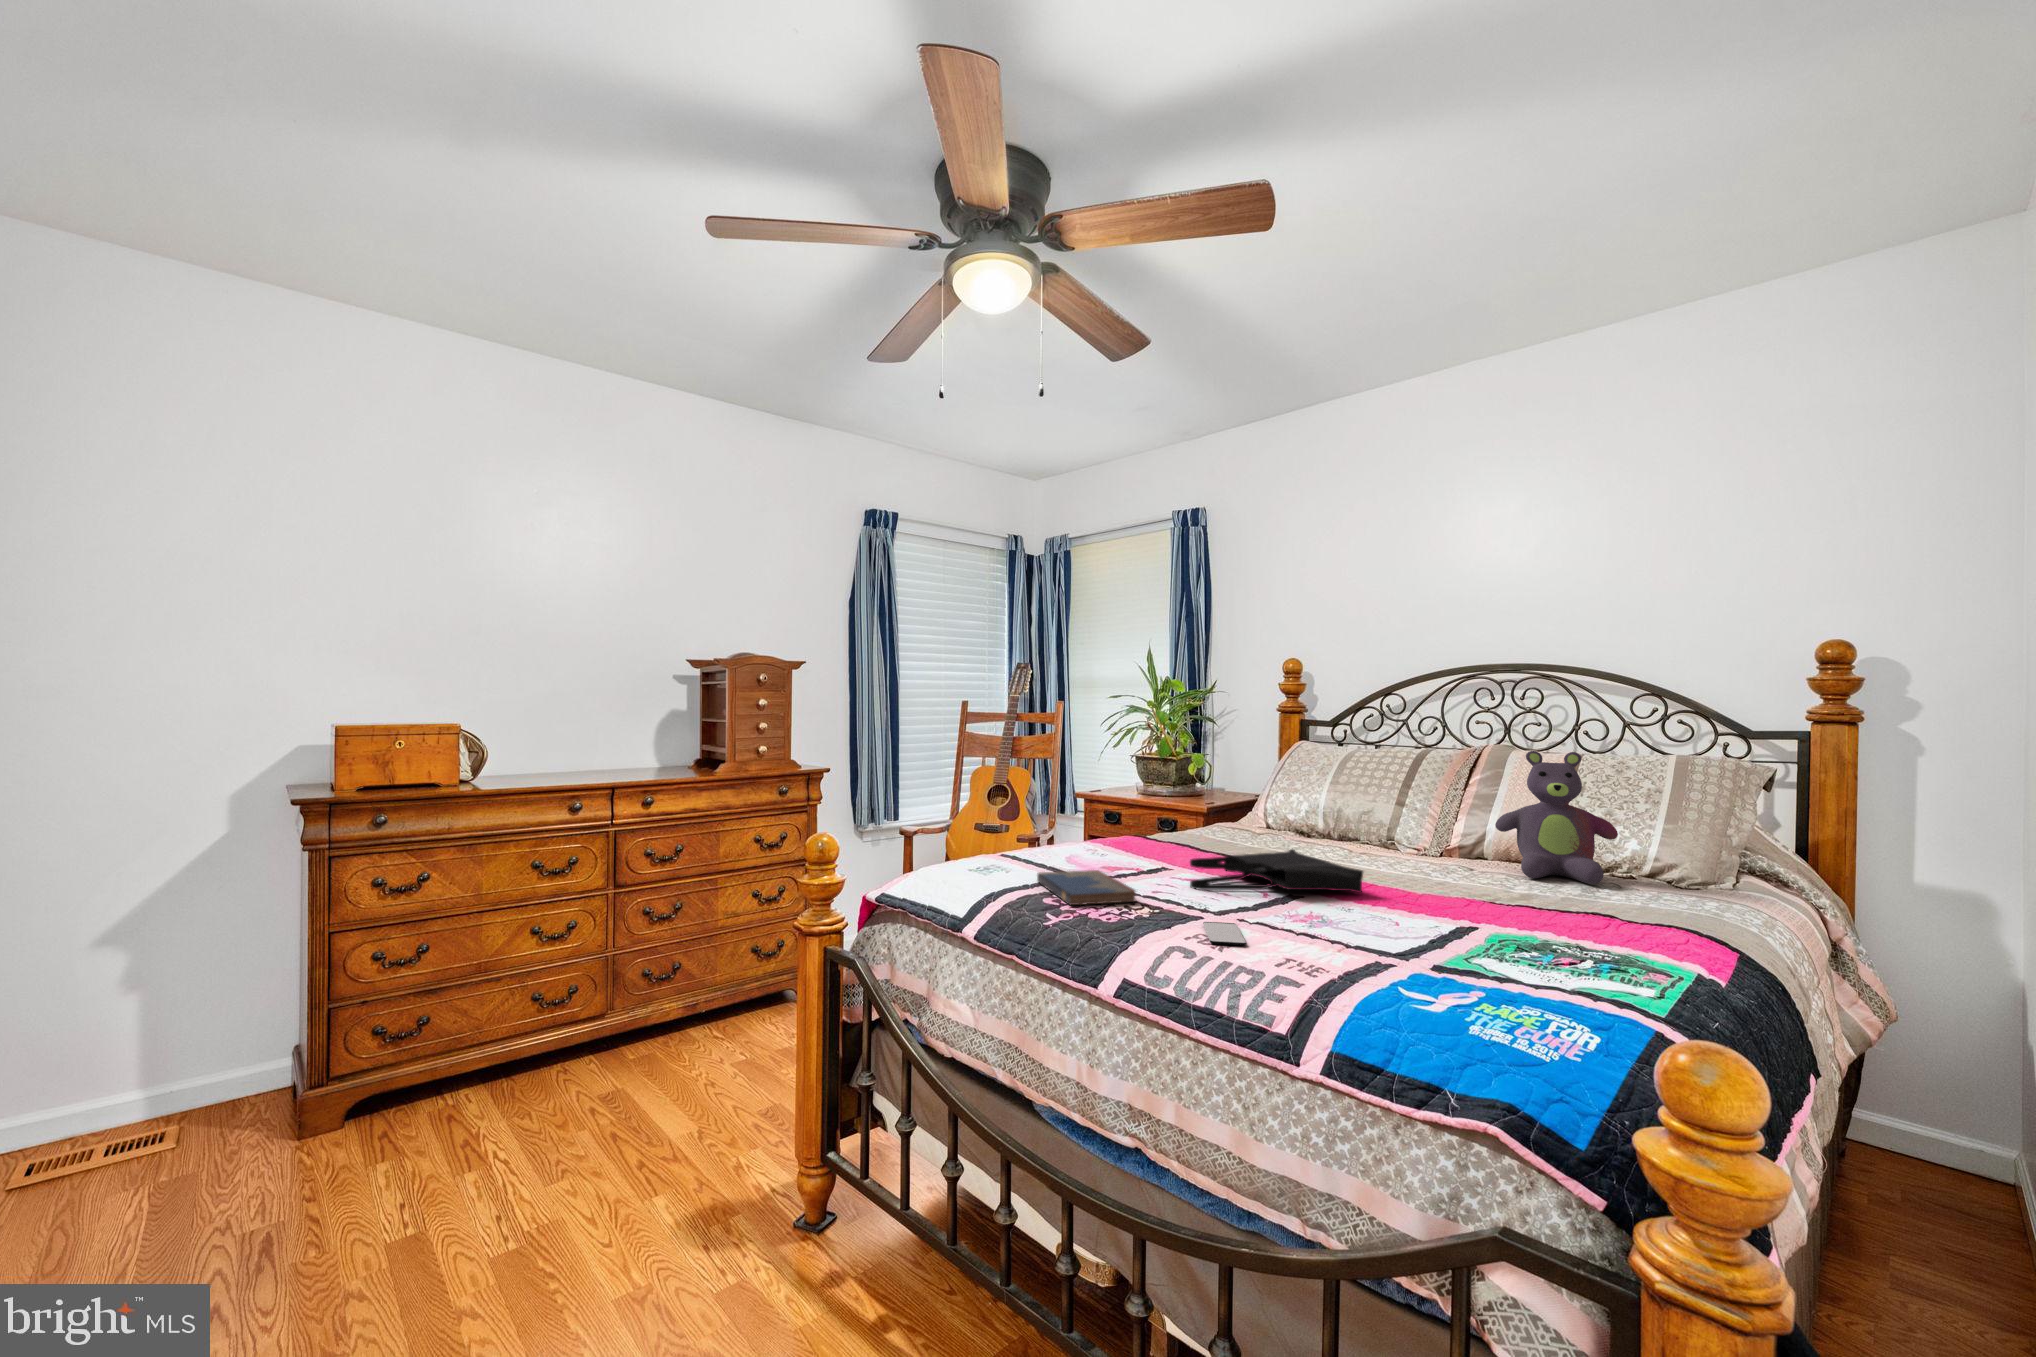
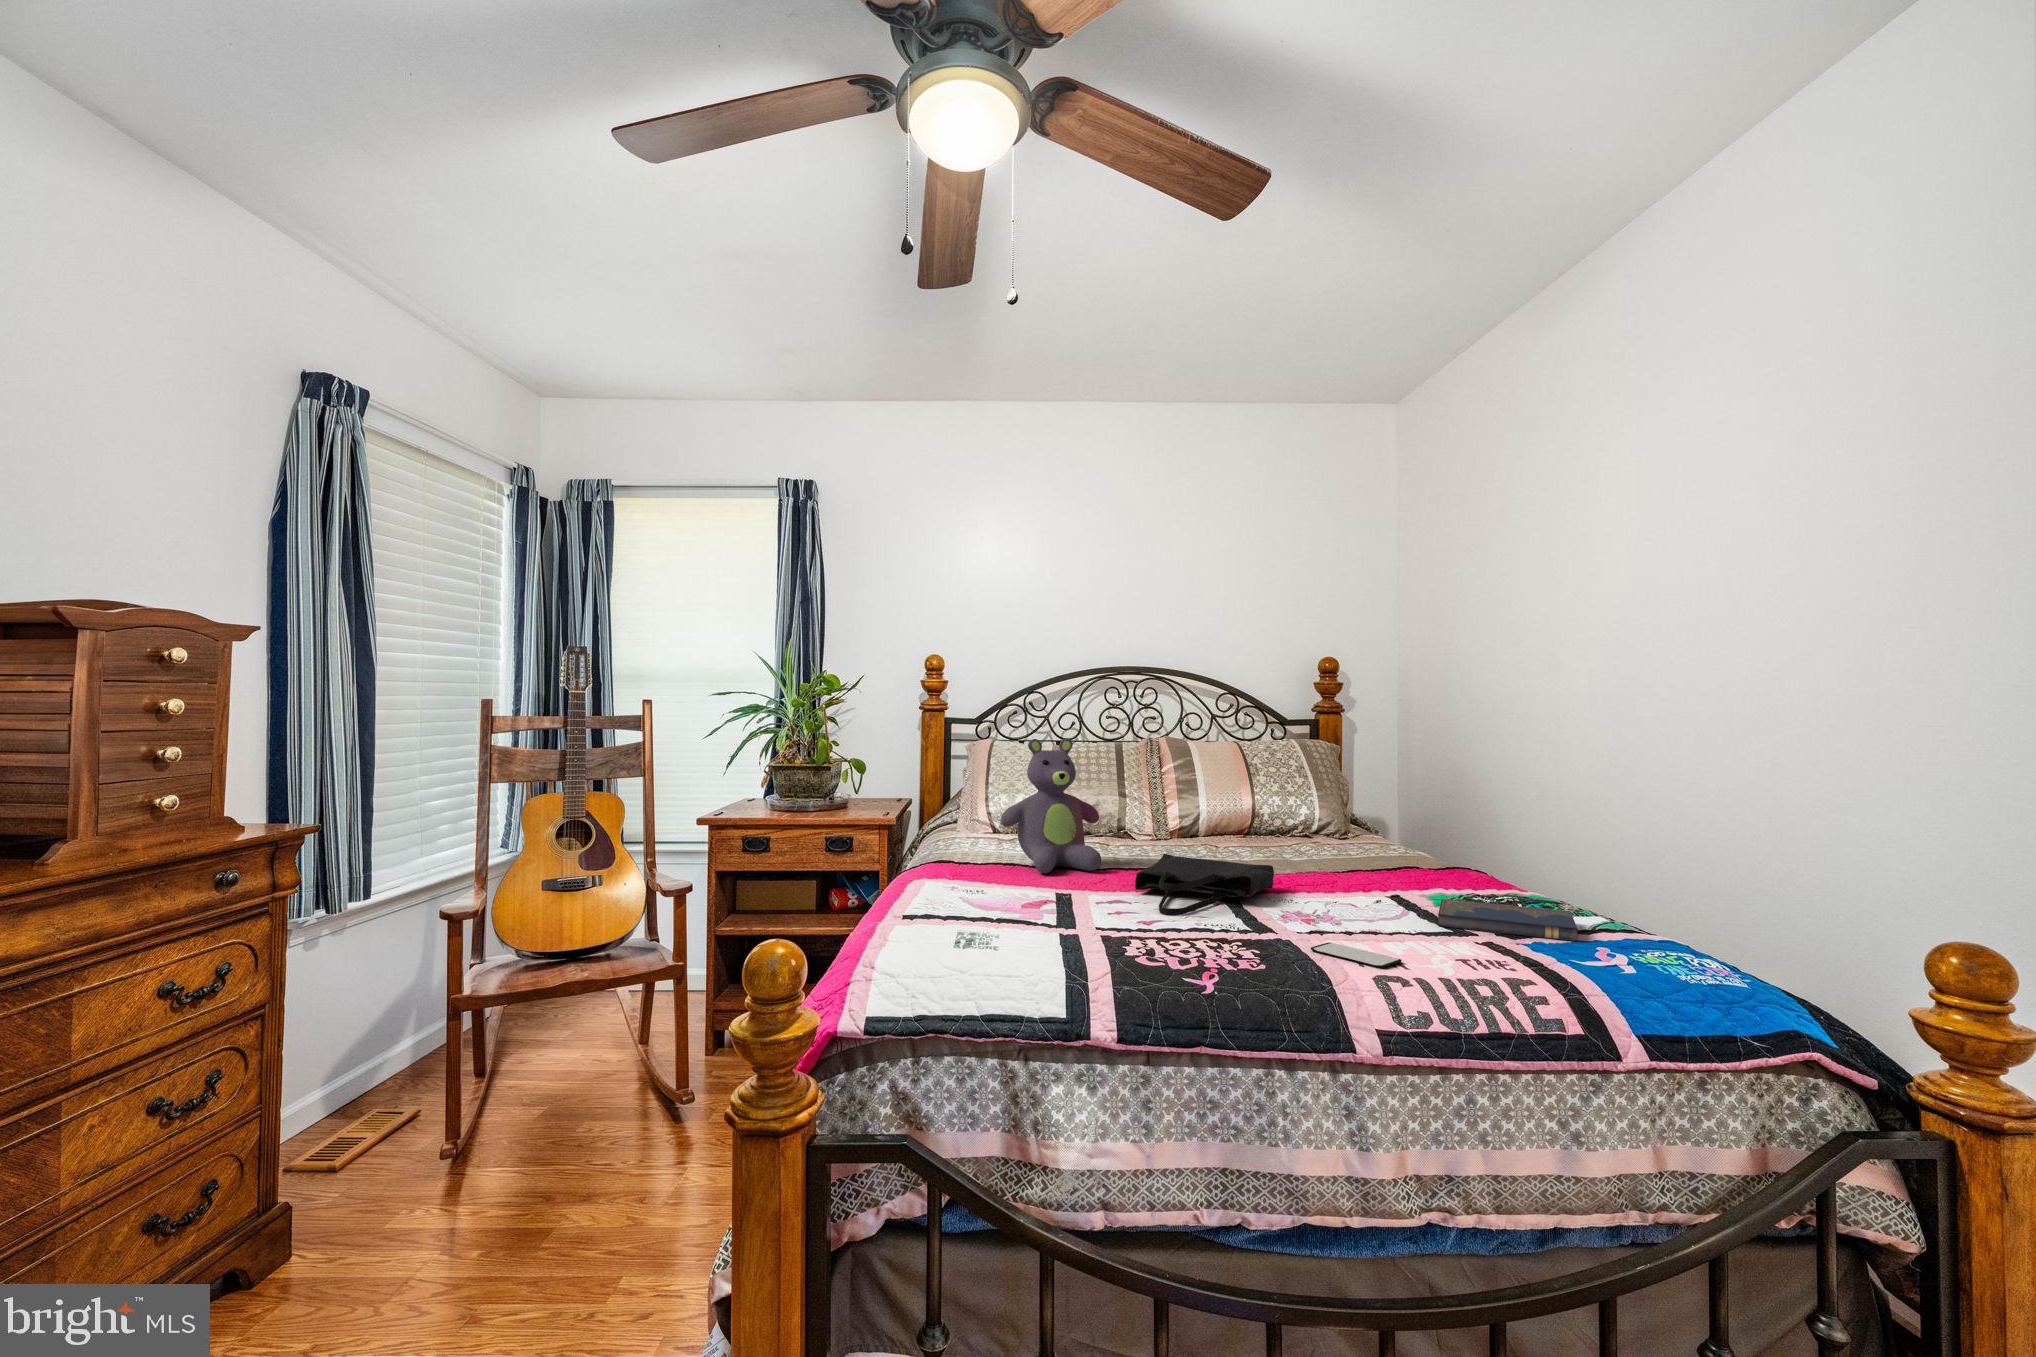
stuffed bear: present [1495,751,1618,884] -> present [1001,738,1102,873]
hardcover book: present [1037,870,1136,905] -> present [1438,899,1578,941]

